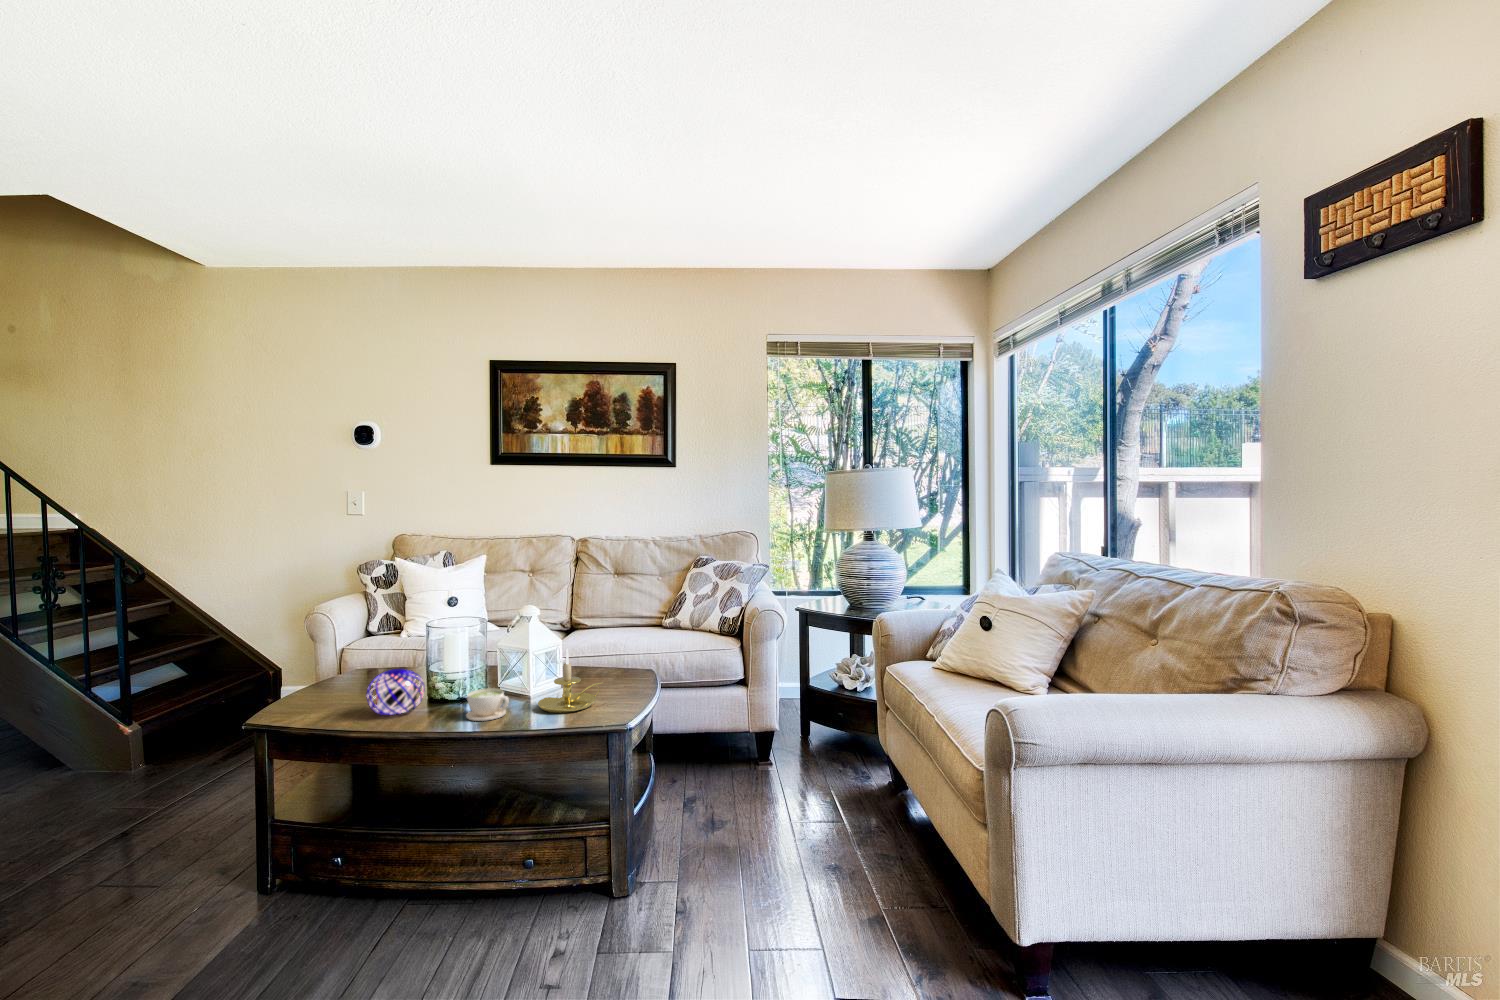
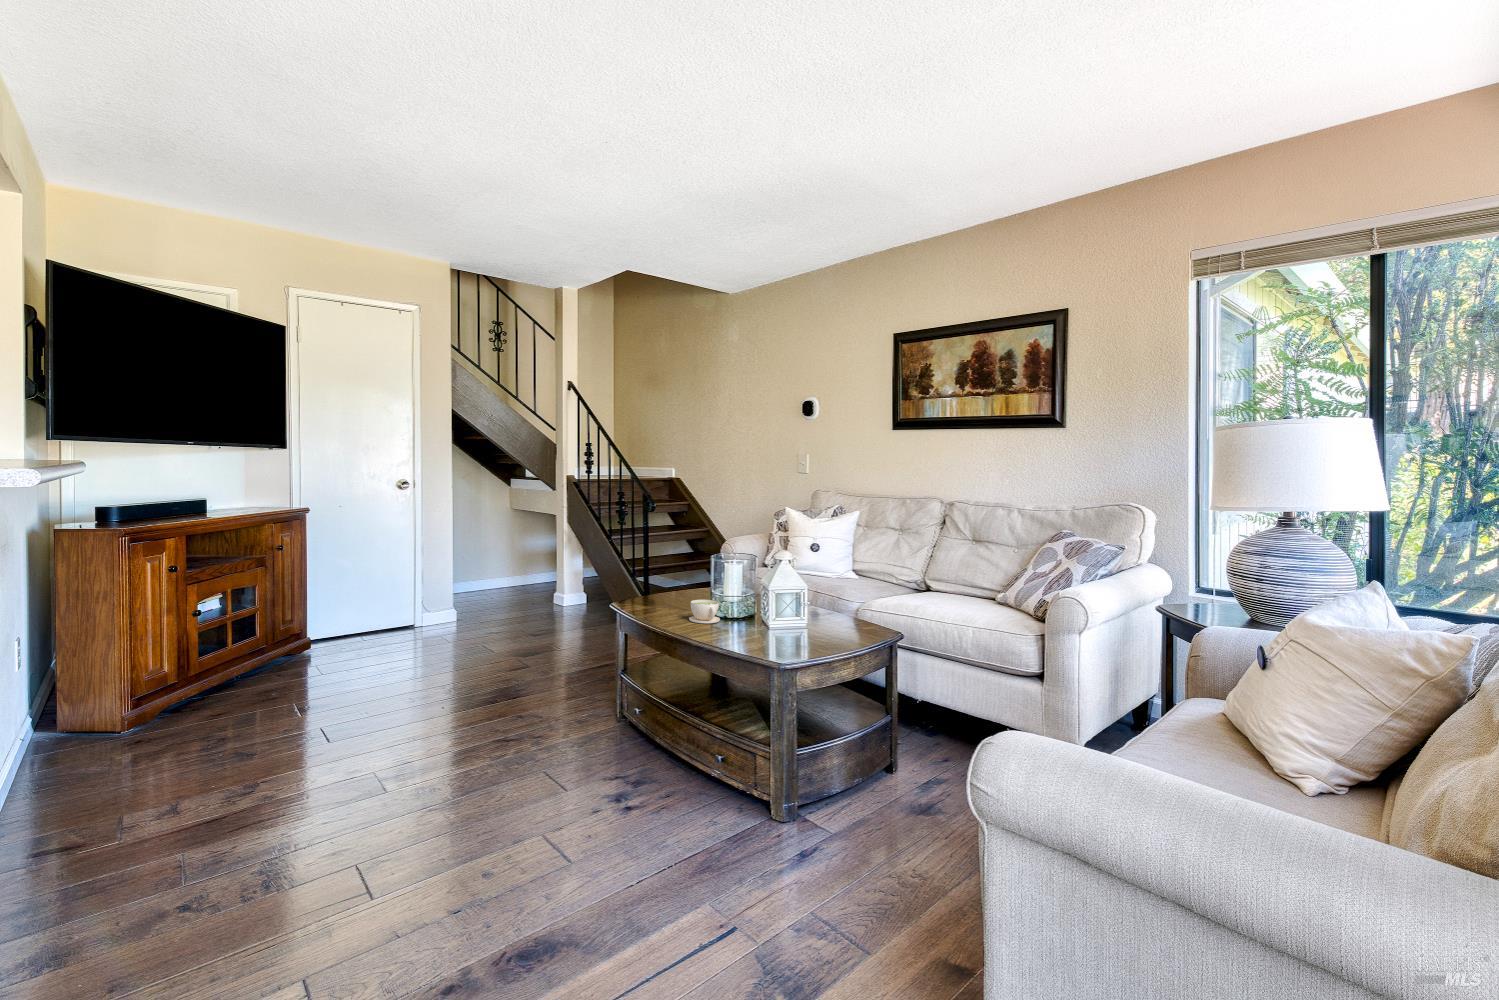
candle holder: present [538,648,604,713] -> none [738,578,797,634]
decorative orb: present [367,669,425,715] -> none [649,574,689,607]

